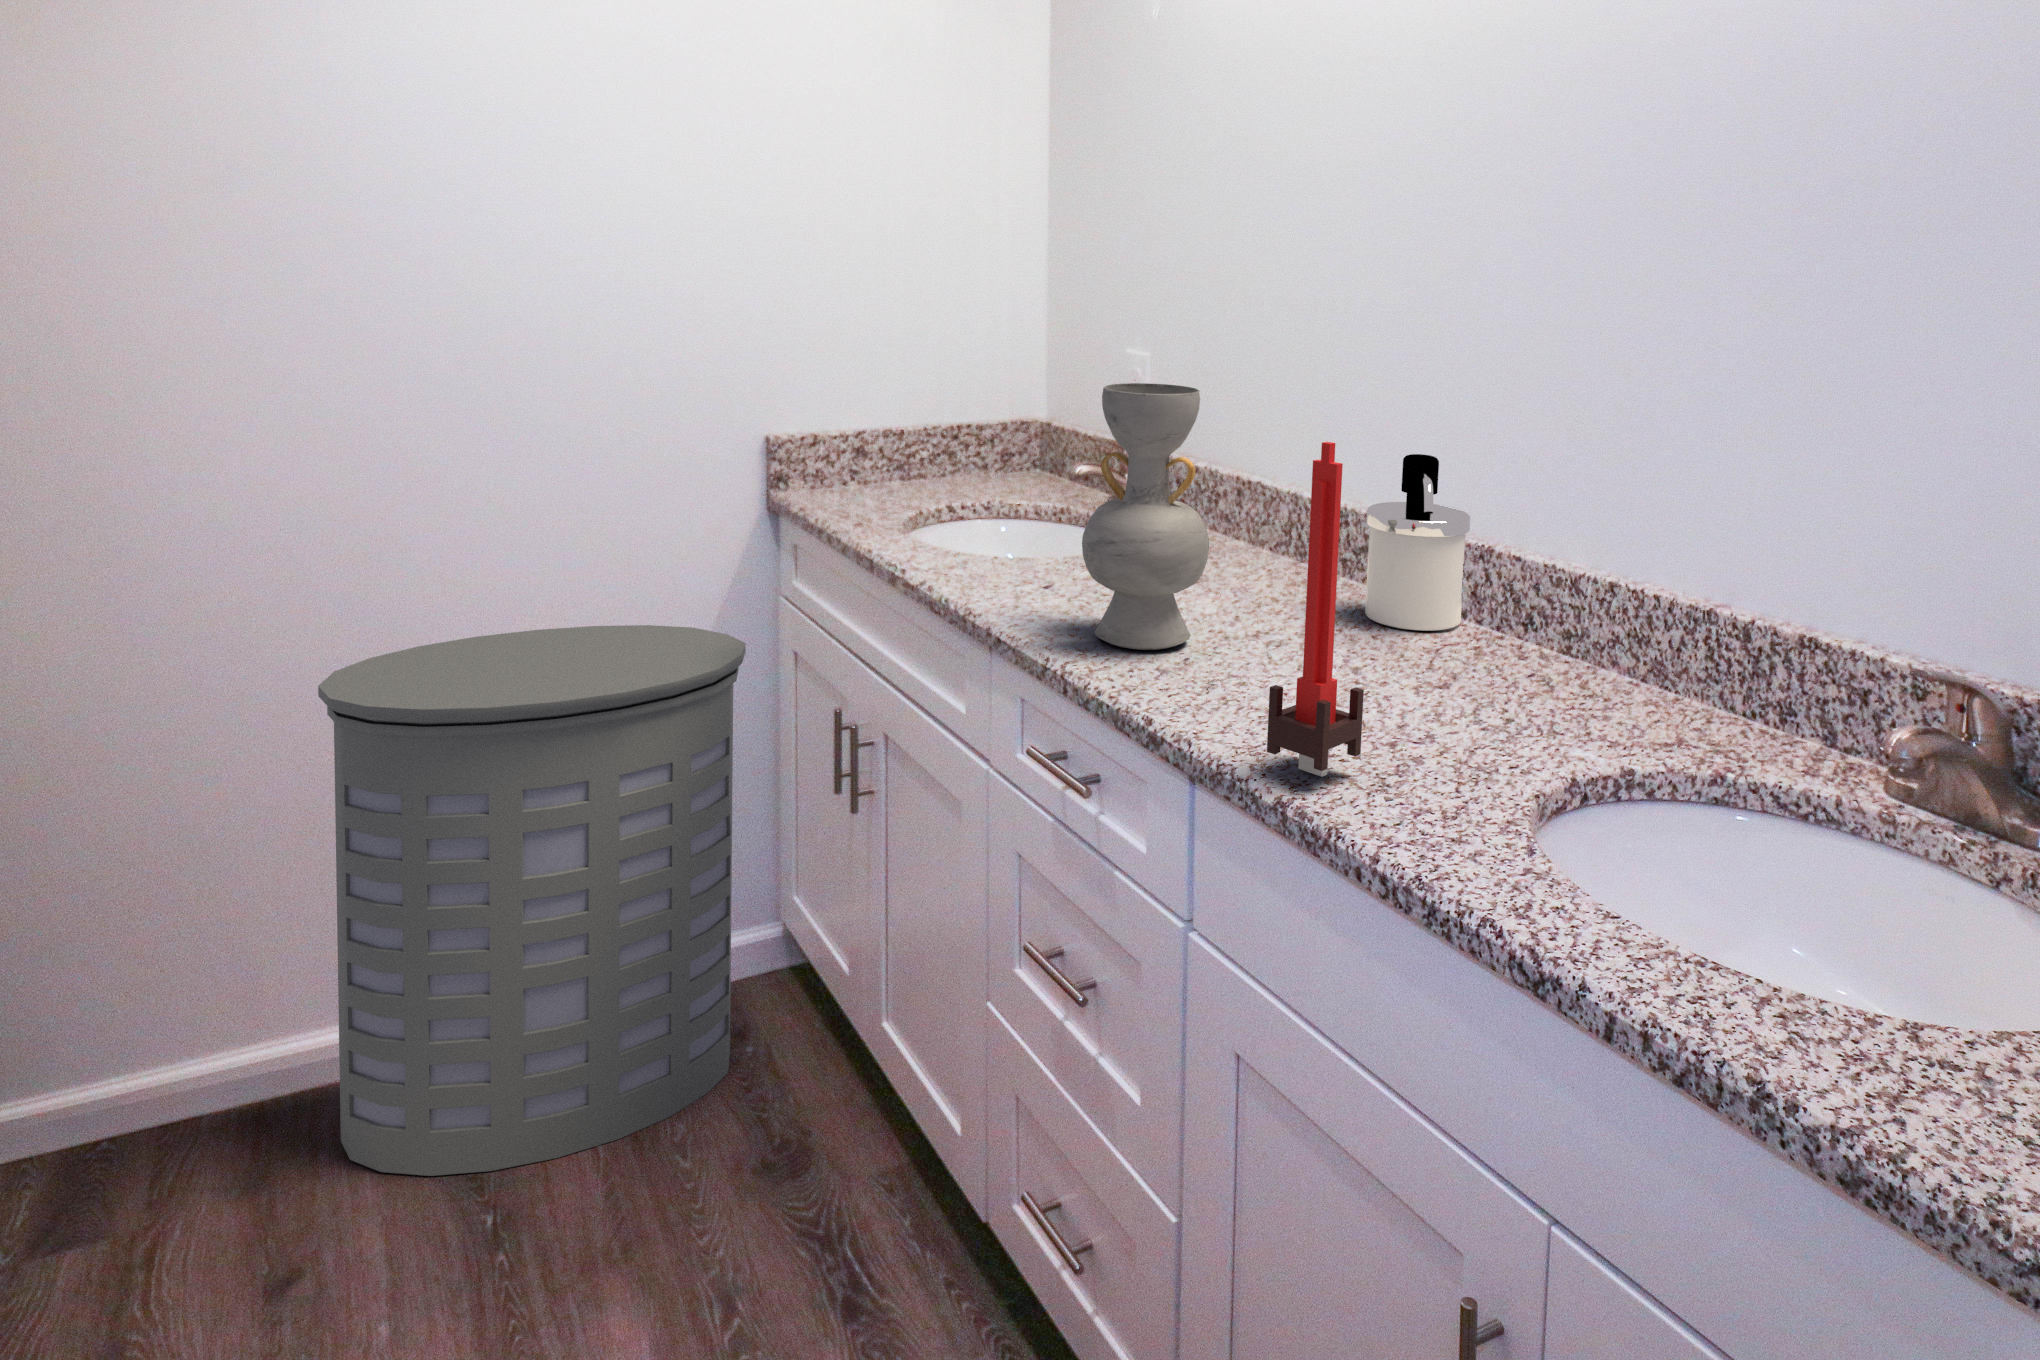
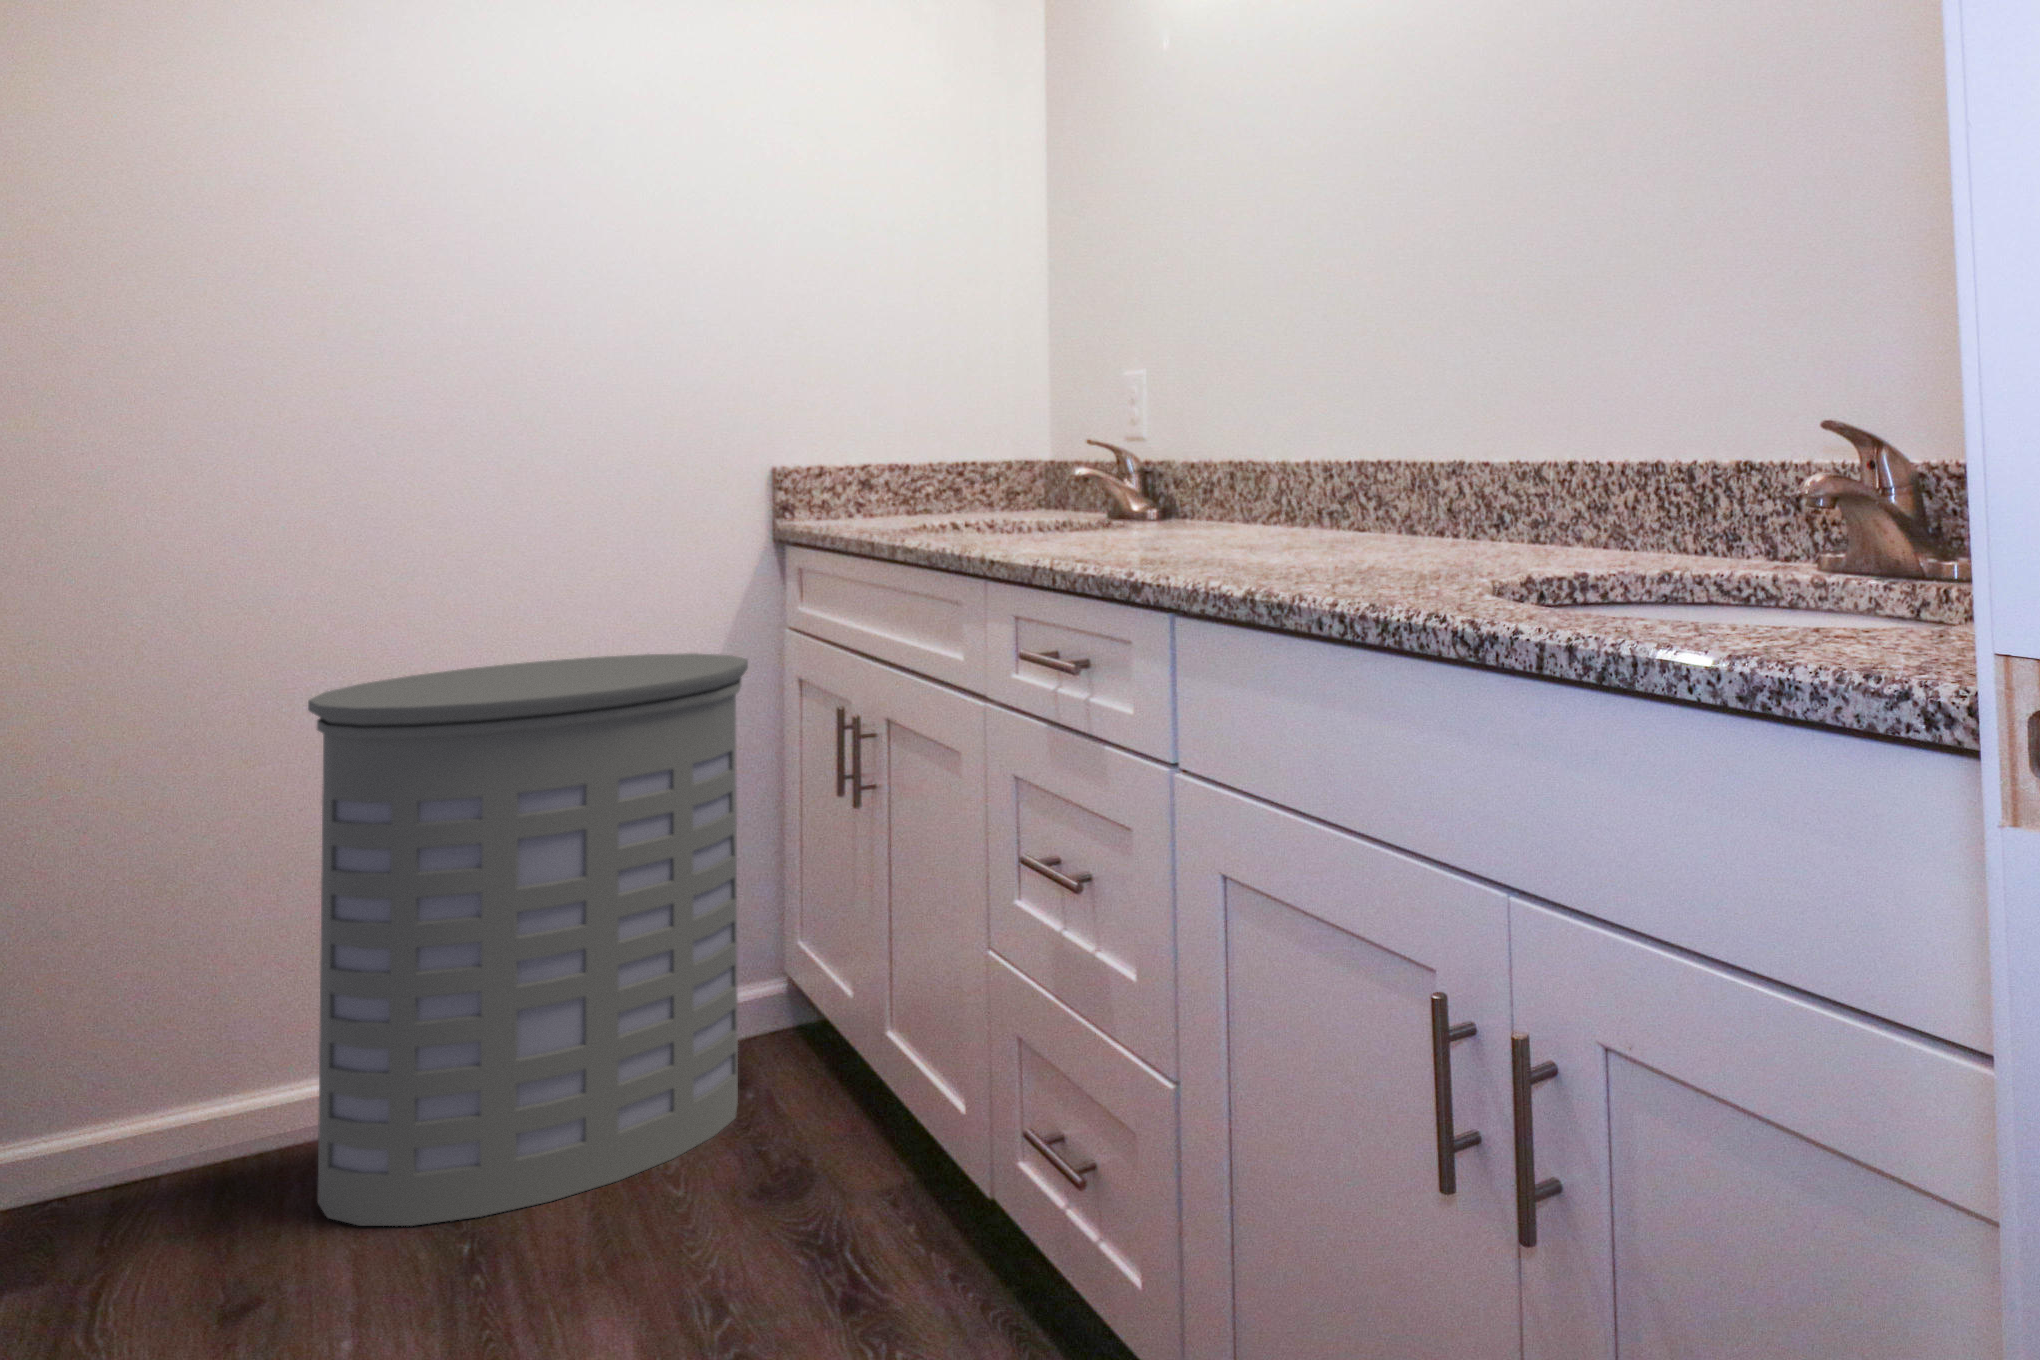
decorative vase: present [1082,383,1209,650] -> none [1067,306,1189,557]
candle: present [1267,442,1364,777] -> none [1235,267,1326,585]
soap dispenser: present [1365,454,1470,631] -> none [1344,384,1441,546]

